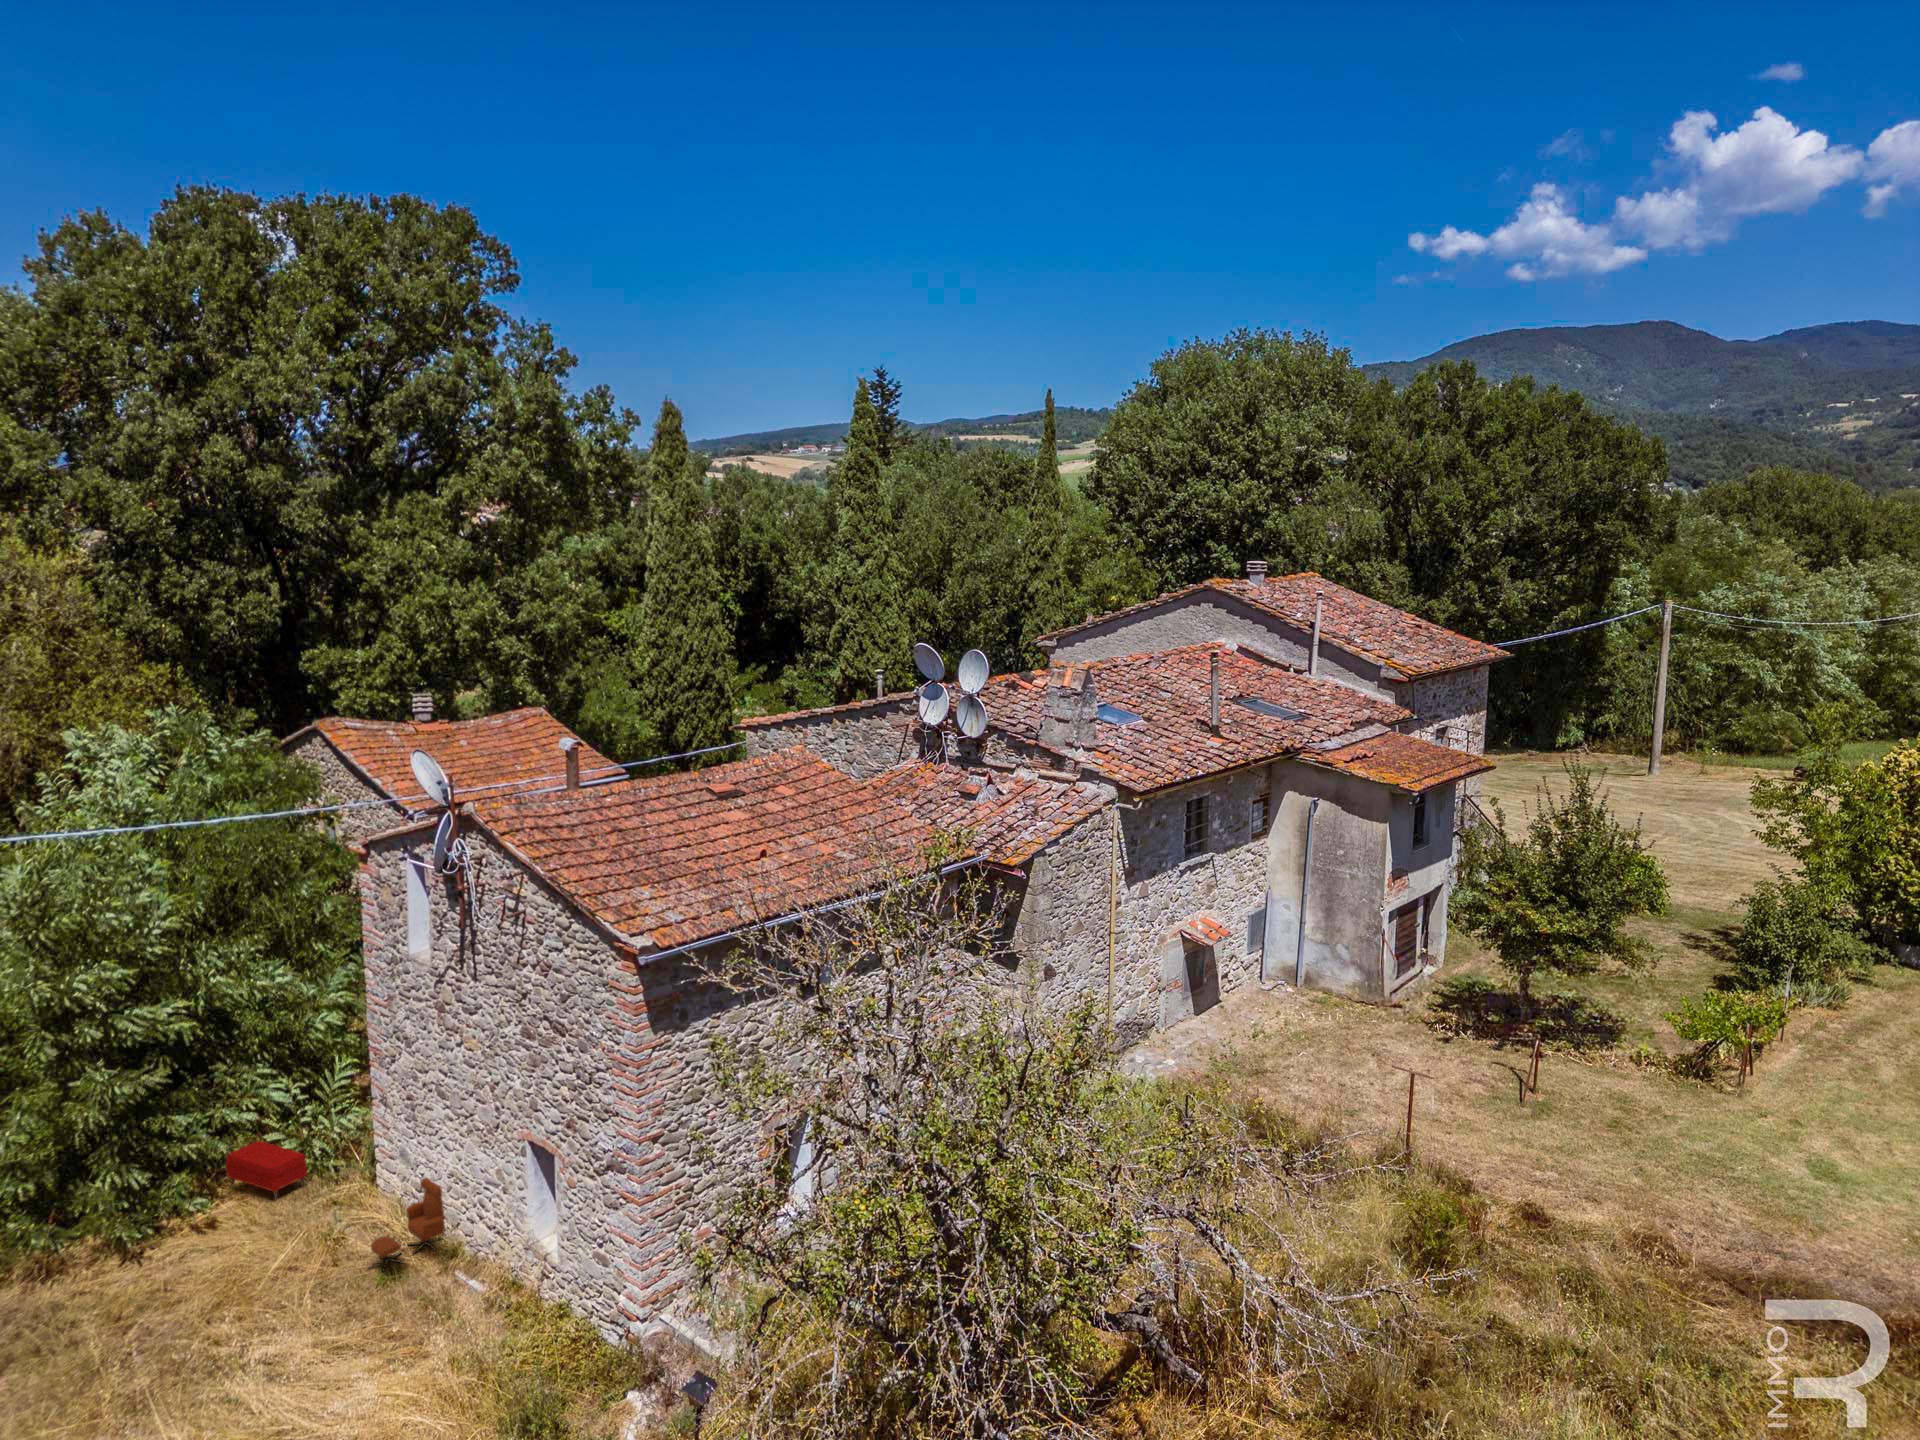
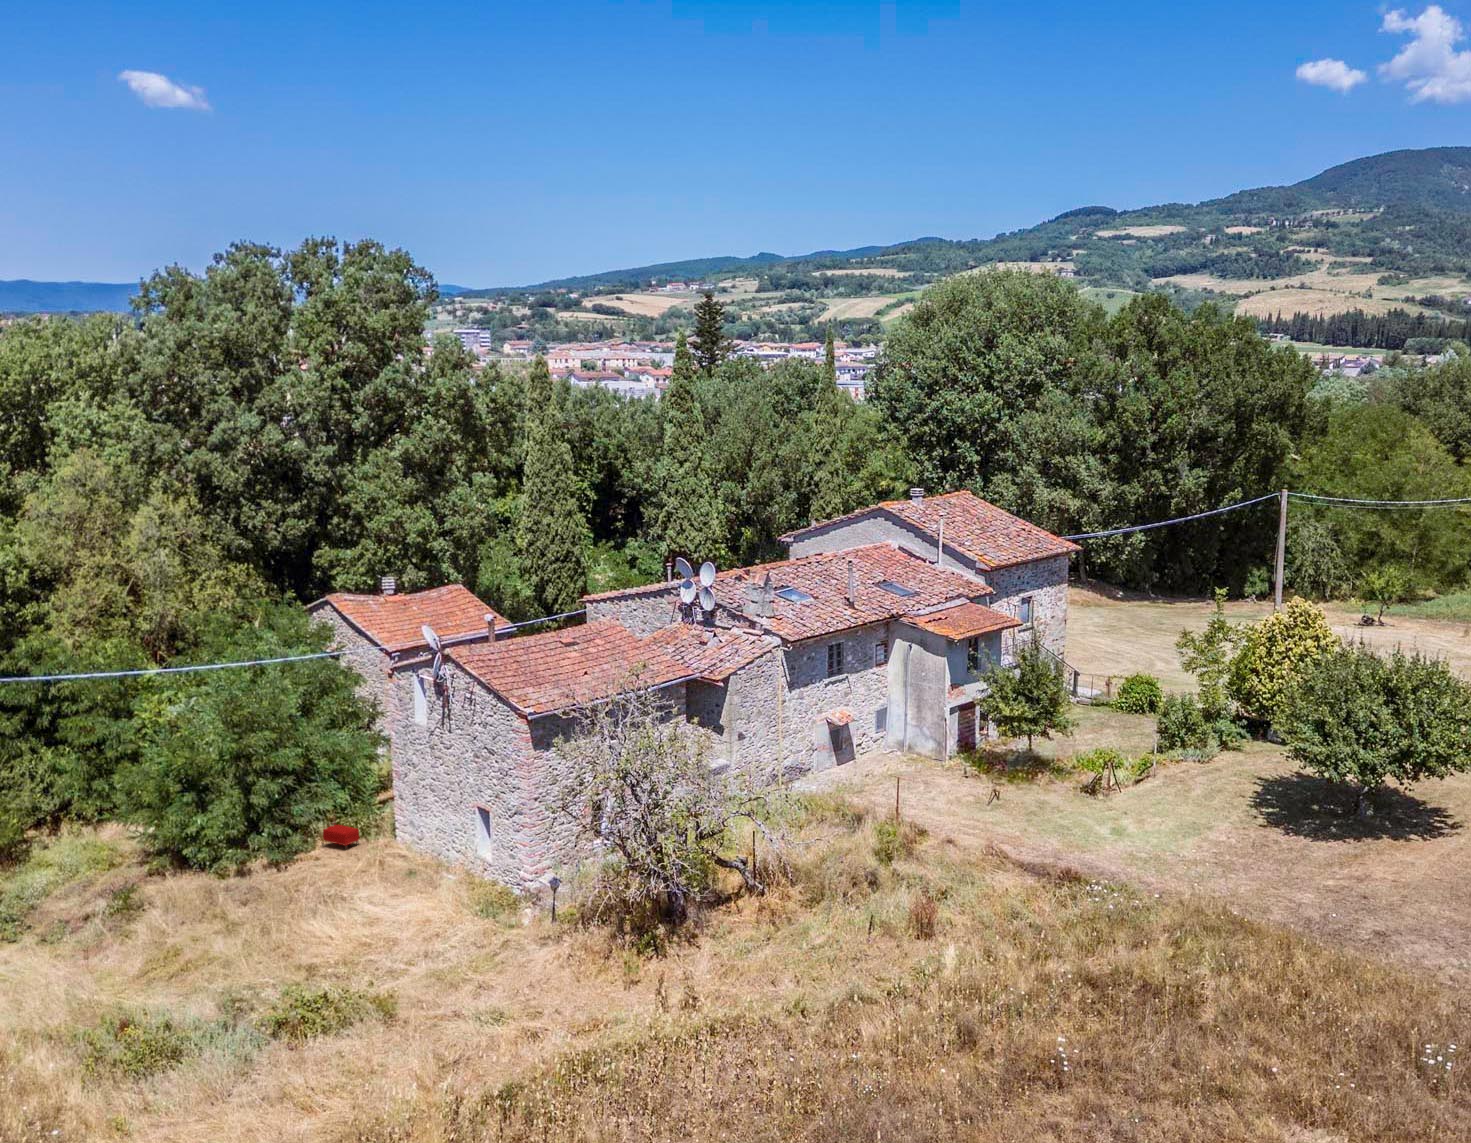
lounge chair: present [369,1178,445,1271] -> none [400,833,435,873]

